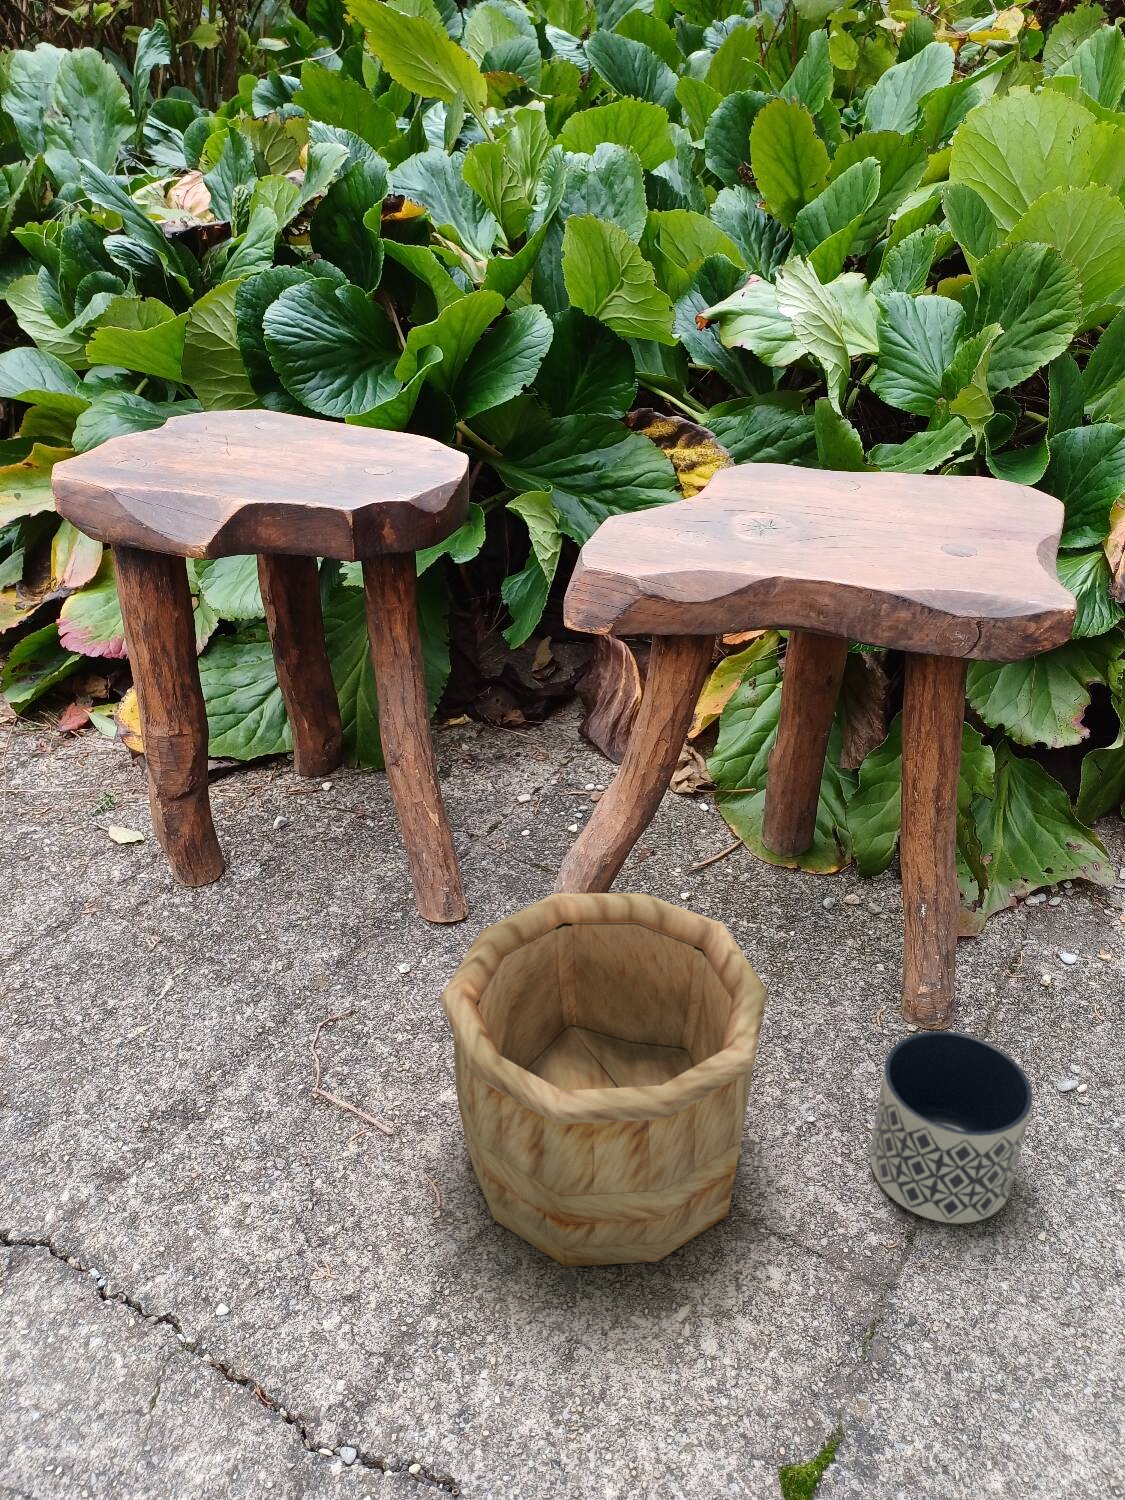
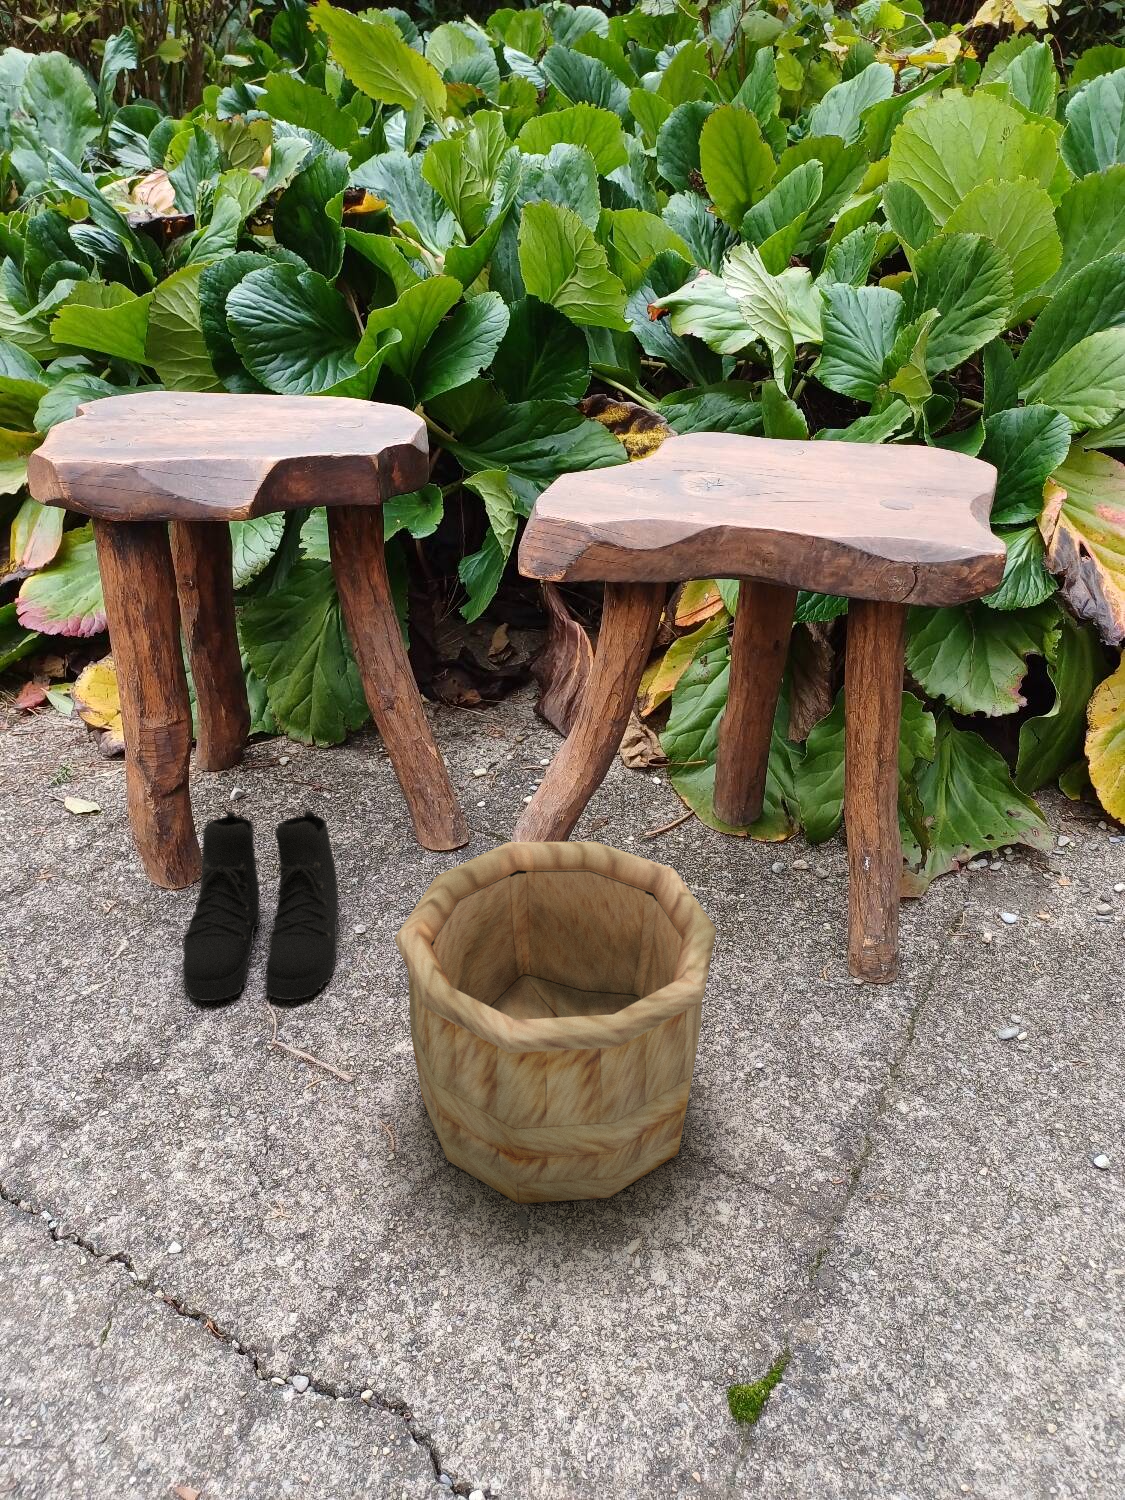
boots: none [227,850,381,1046] -> present [183,811,338,1001]
planter: present [870,1031,1033,1224] -> none [816,974,973,1159]

